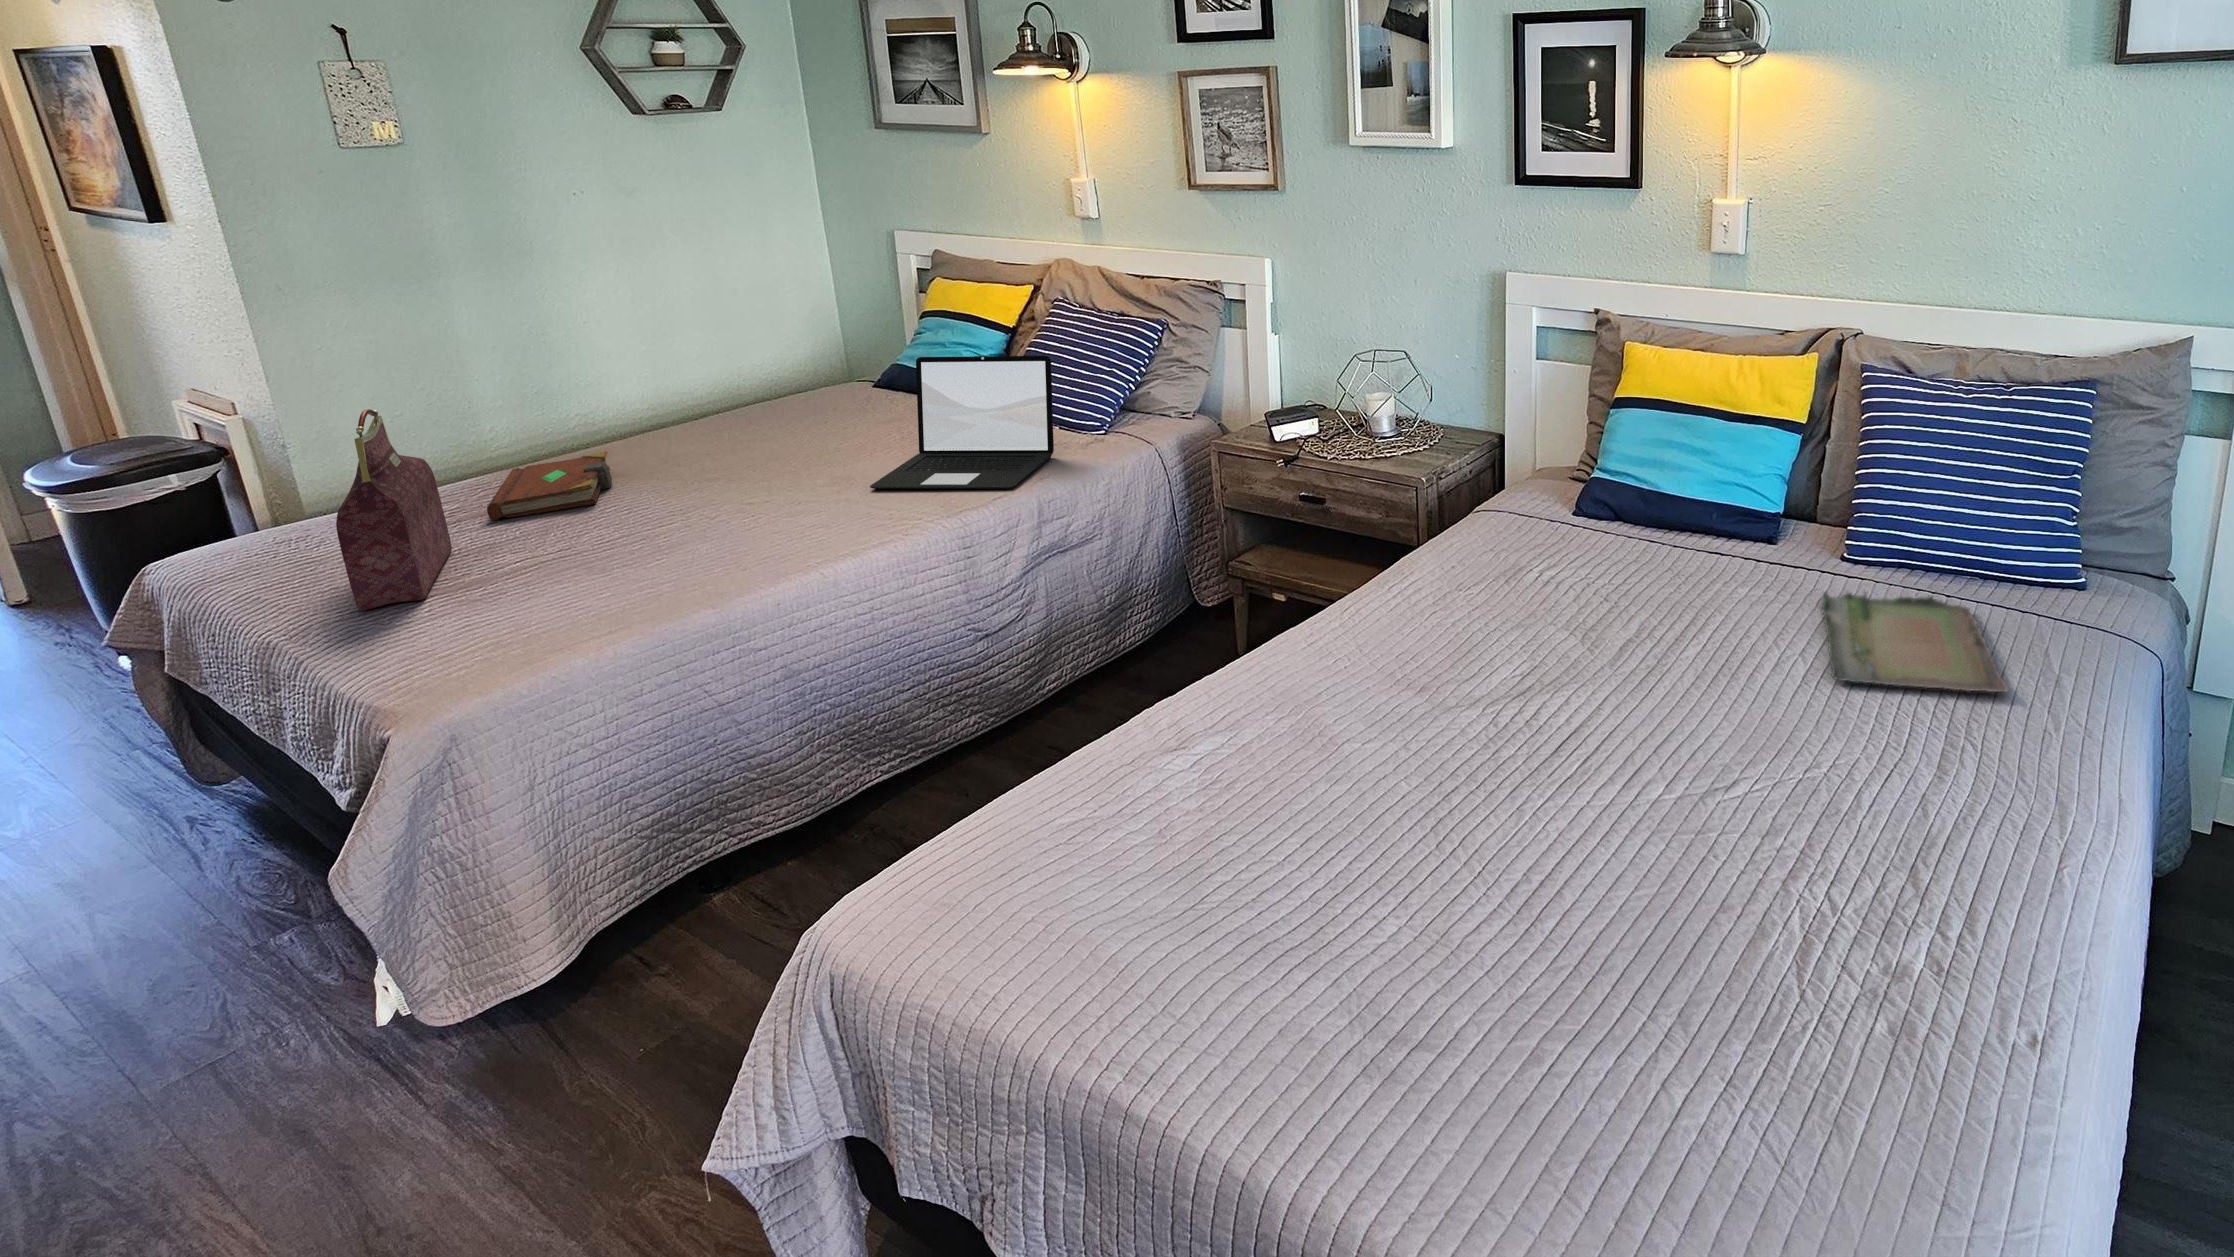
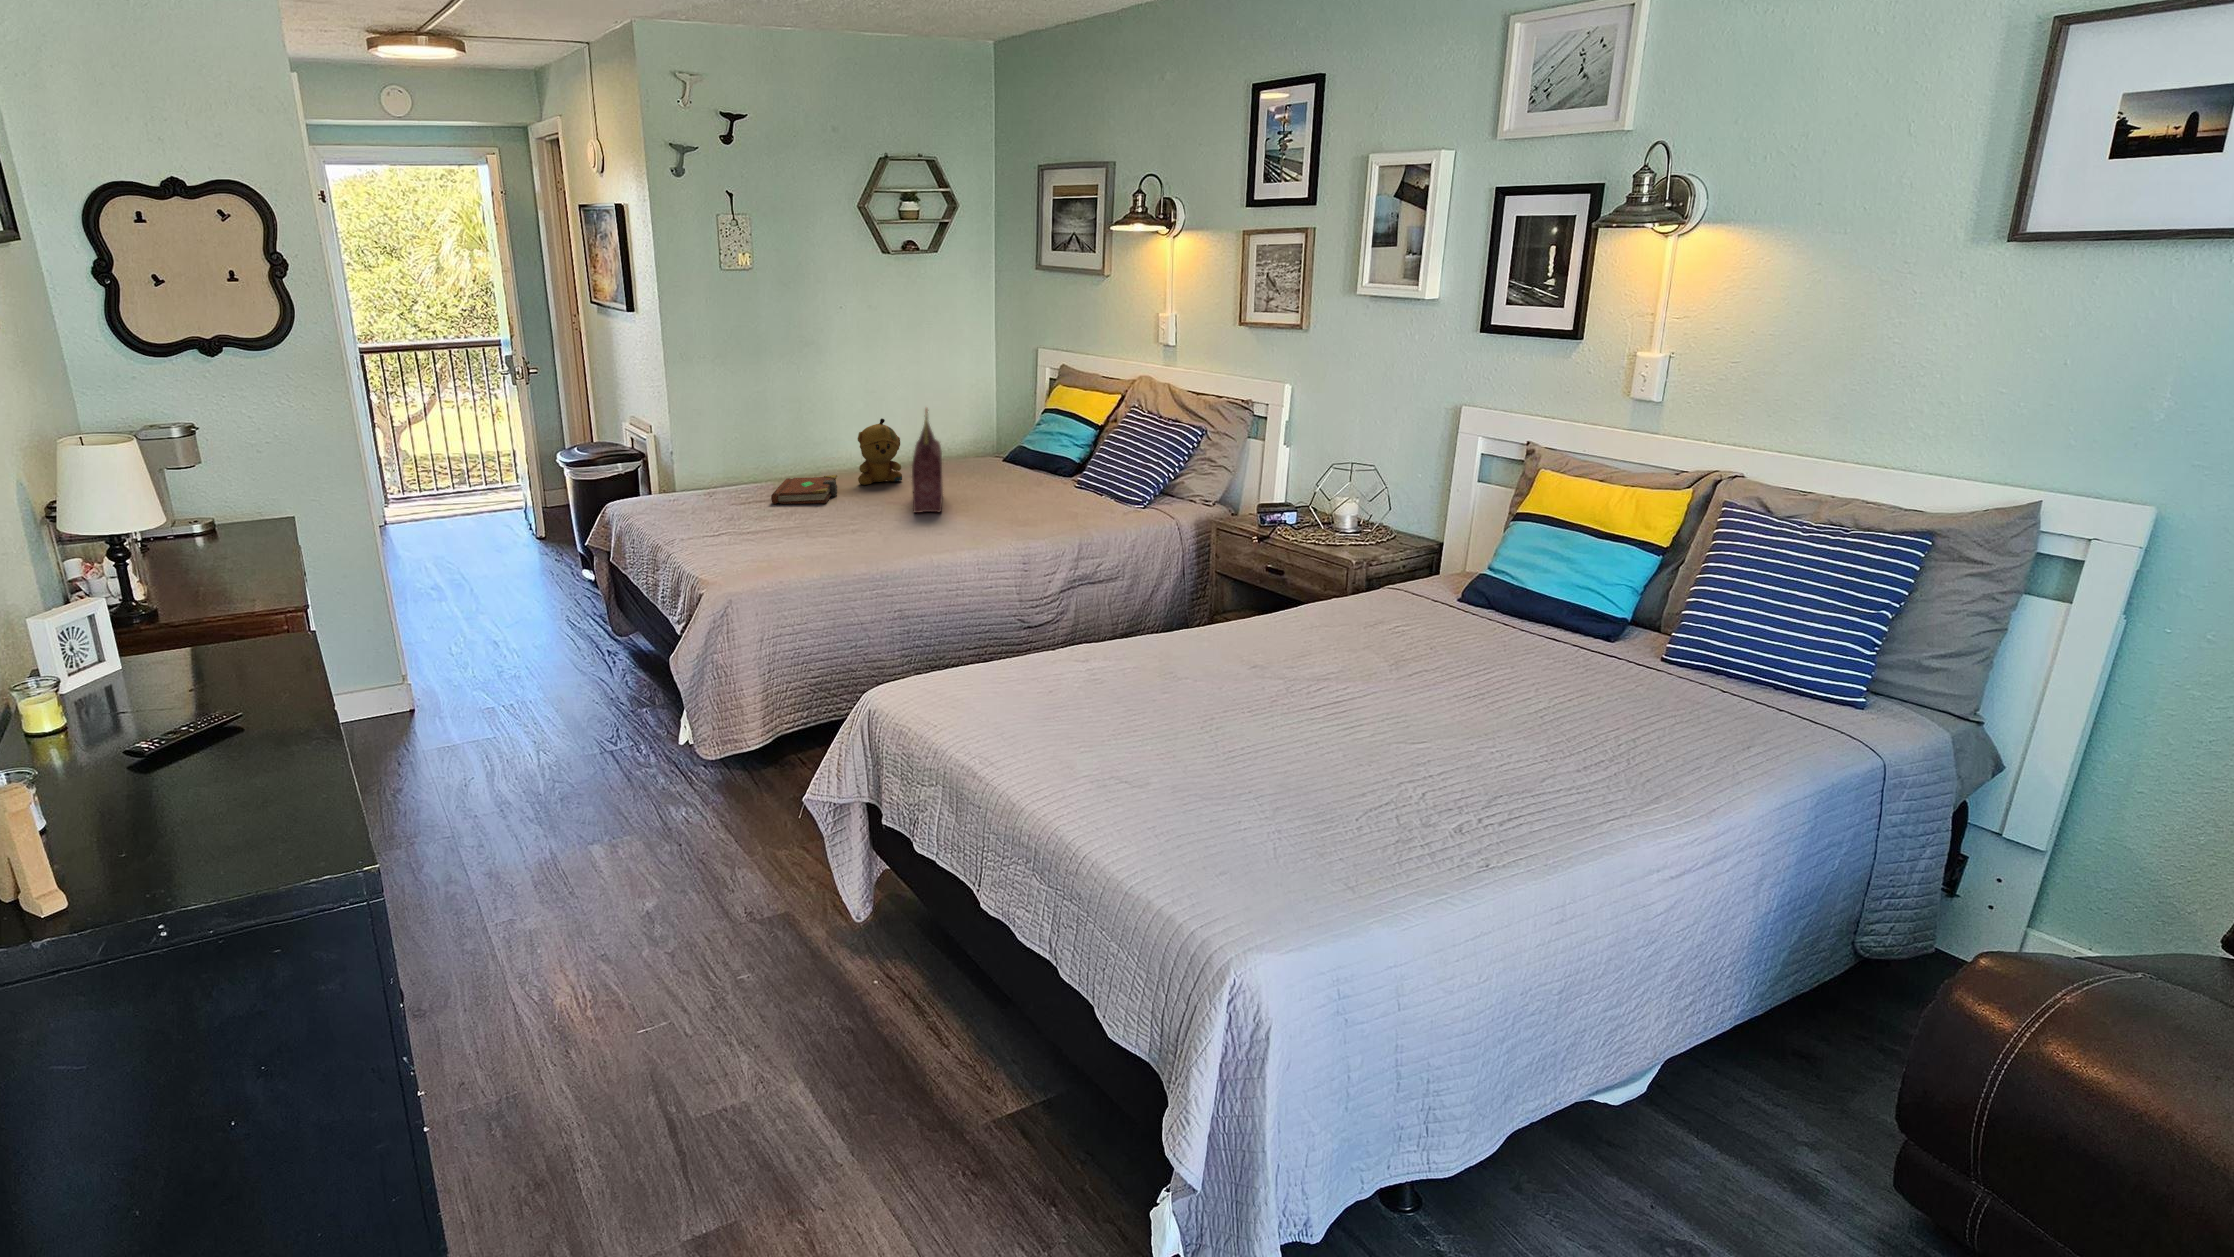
stuffed bear: none [635,356,721,458] -> present [858,419,902,485]
laptop: present [870,356,1054,489] -> none [981,433,1112,527]
handbag: present [336,409,452,611] -> present [912,408,943,513]
tray: present [1822,591,2007,692] -> none [1567,662,1735,734]

